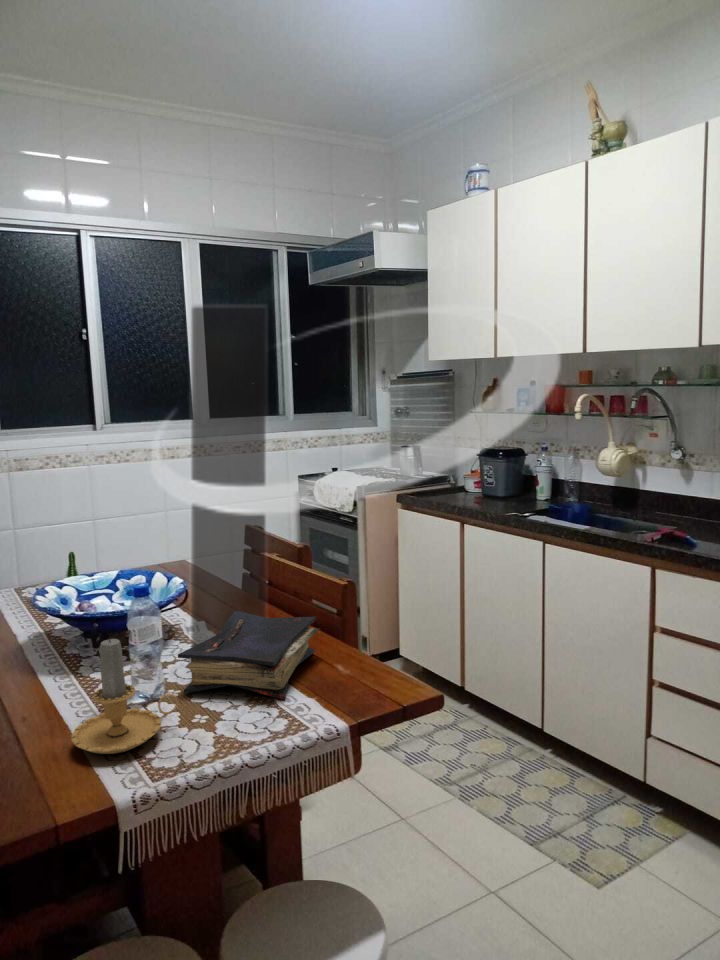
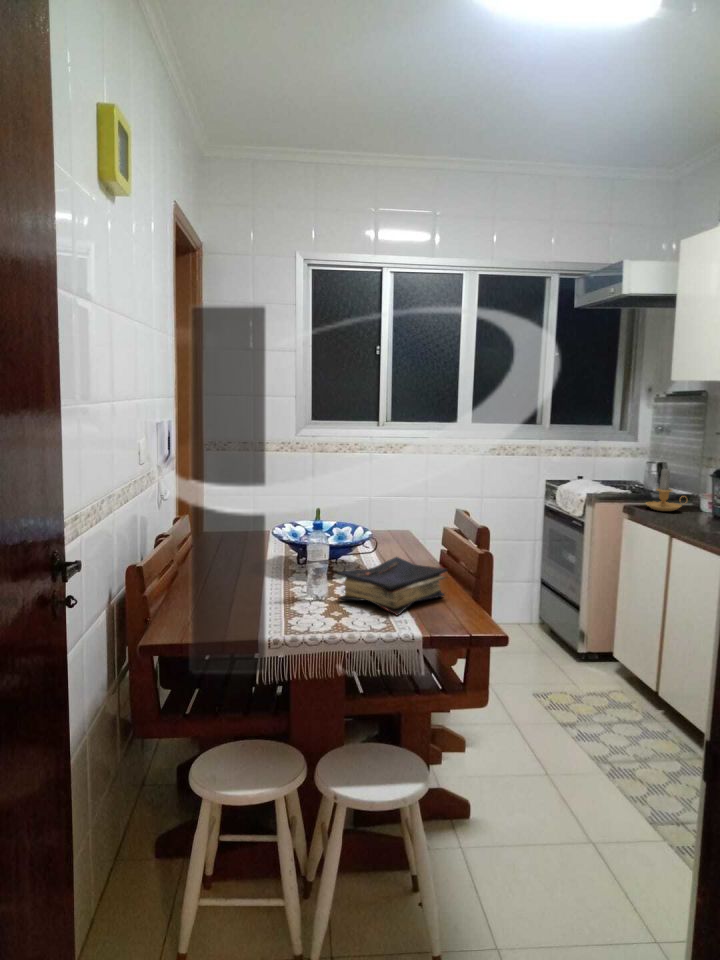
candle: present [71,638,178,754] -> present [646,469,682,511]

